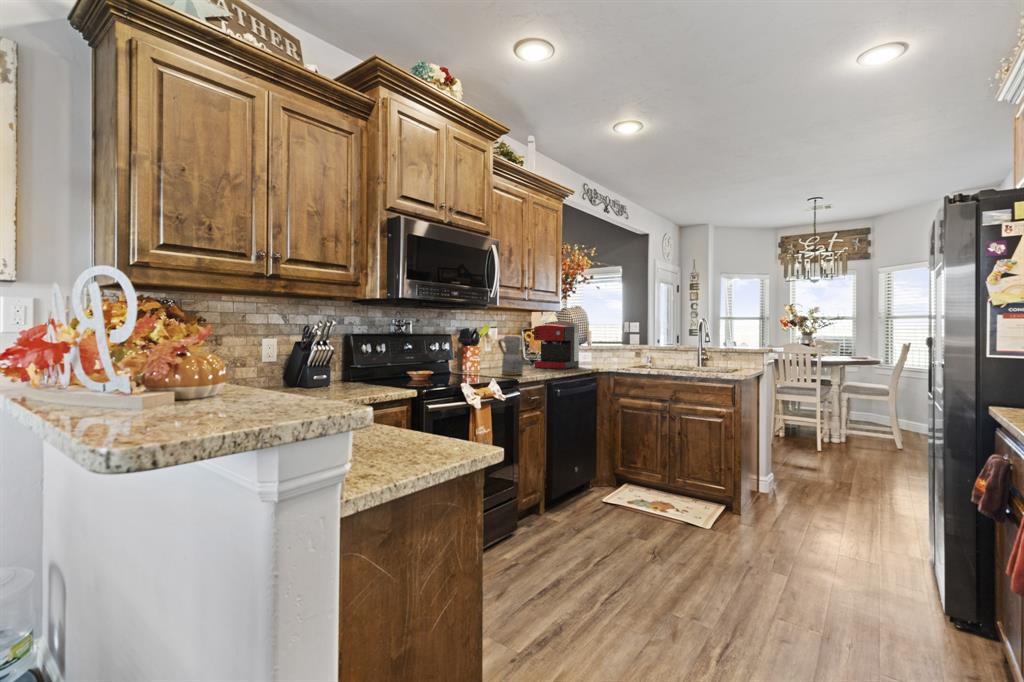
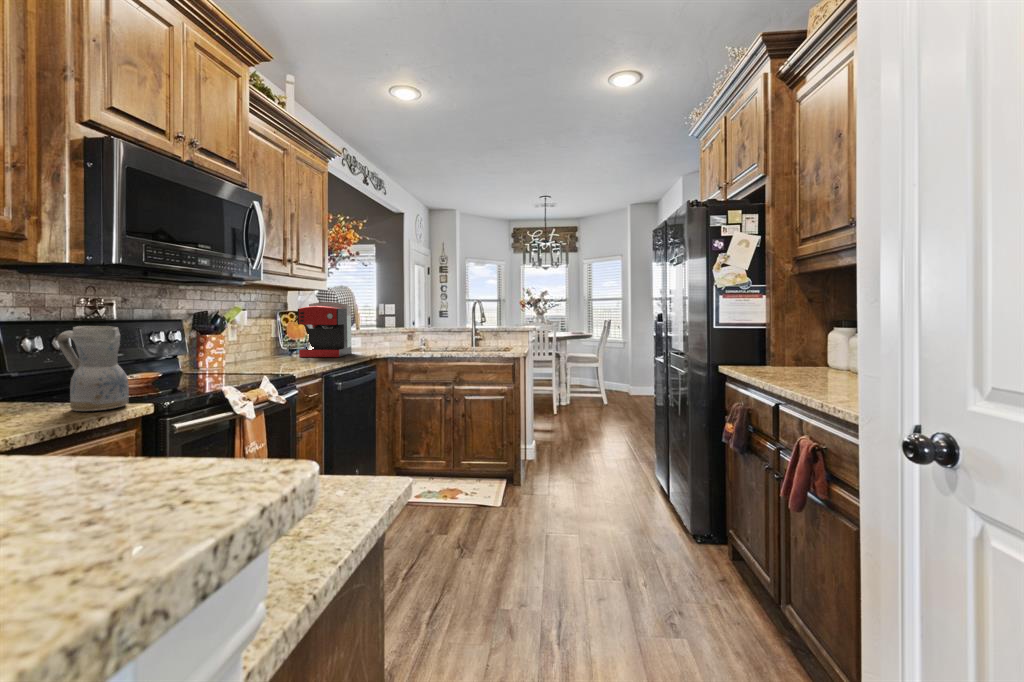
ceramic pitcher: present [498,336,523,375] -> present [57,326,129,411]

